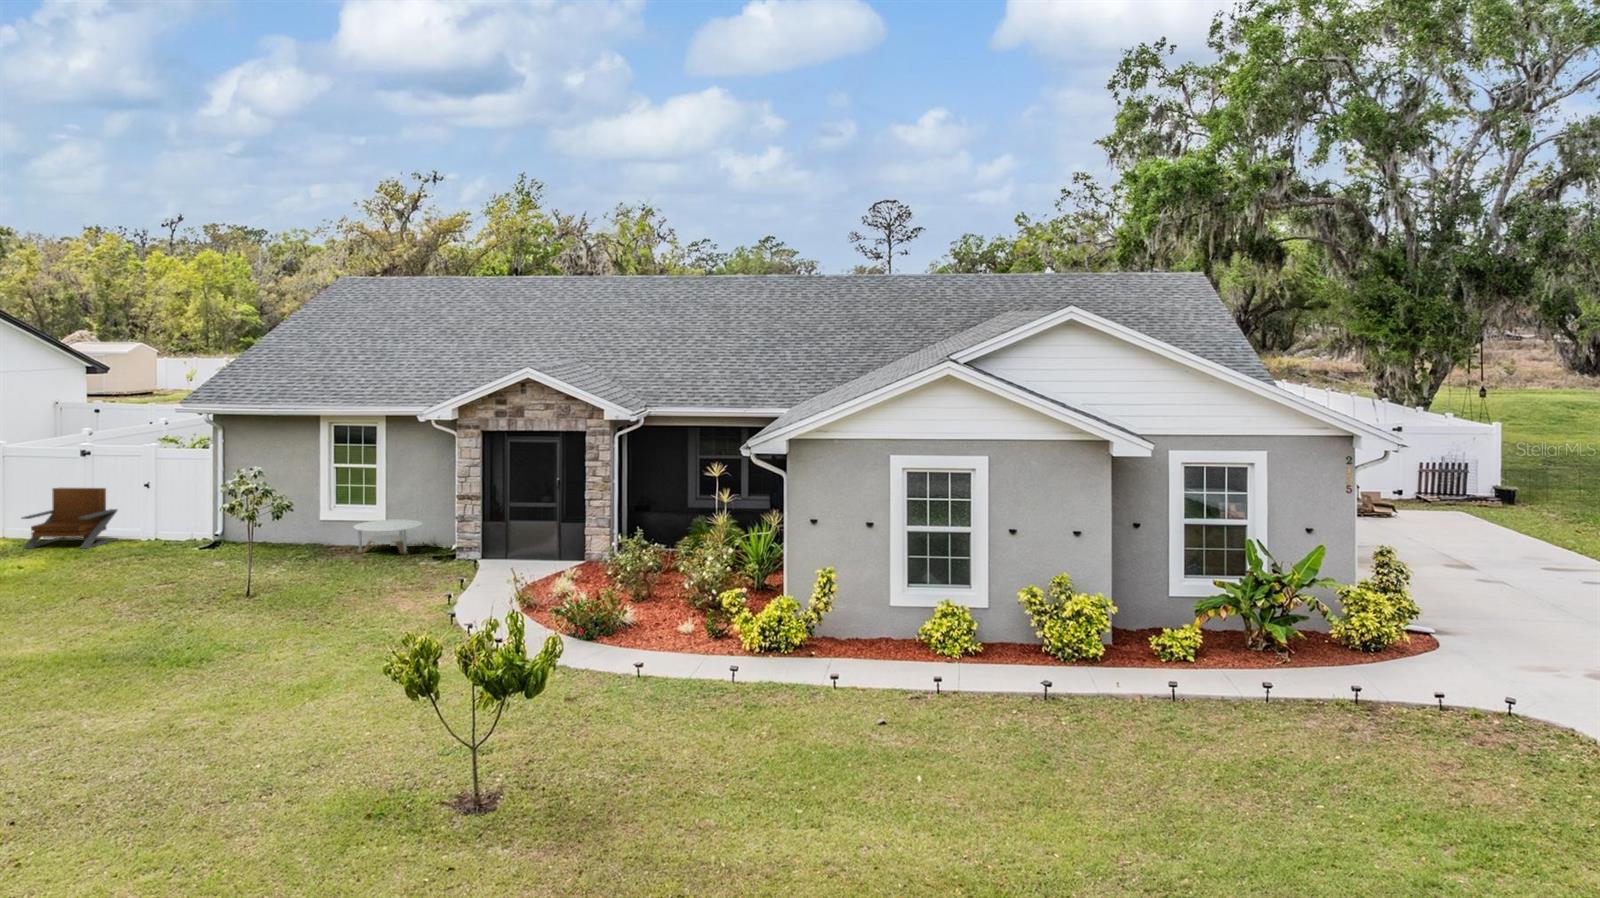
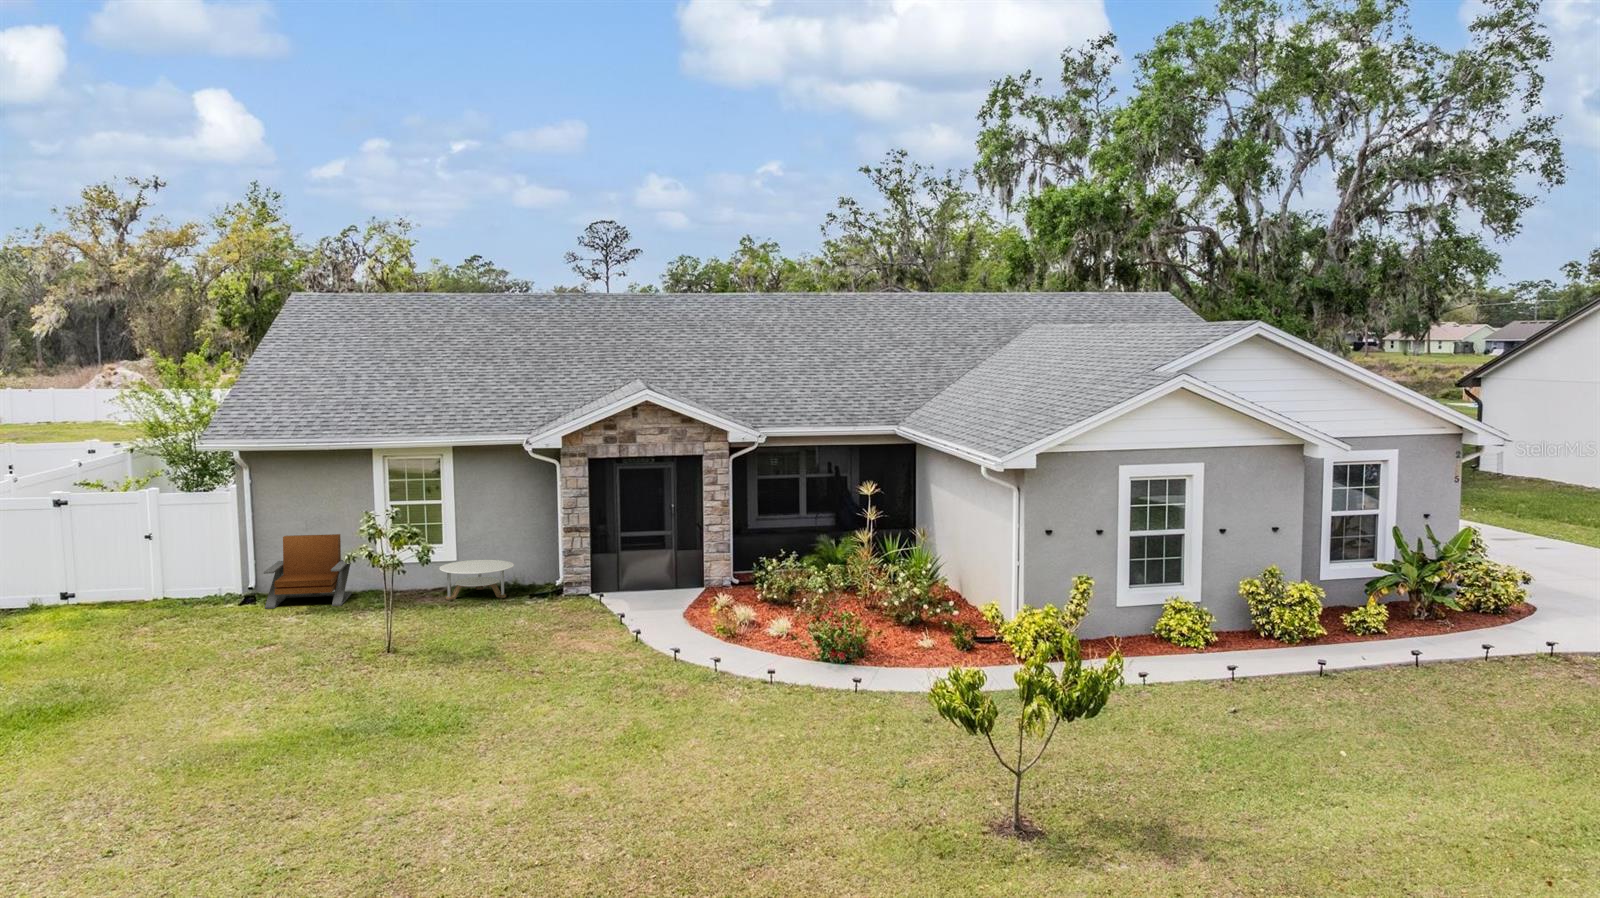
lounge chair: present [22,488,117,549] -> present [264,534,352,609]

